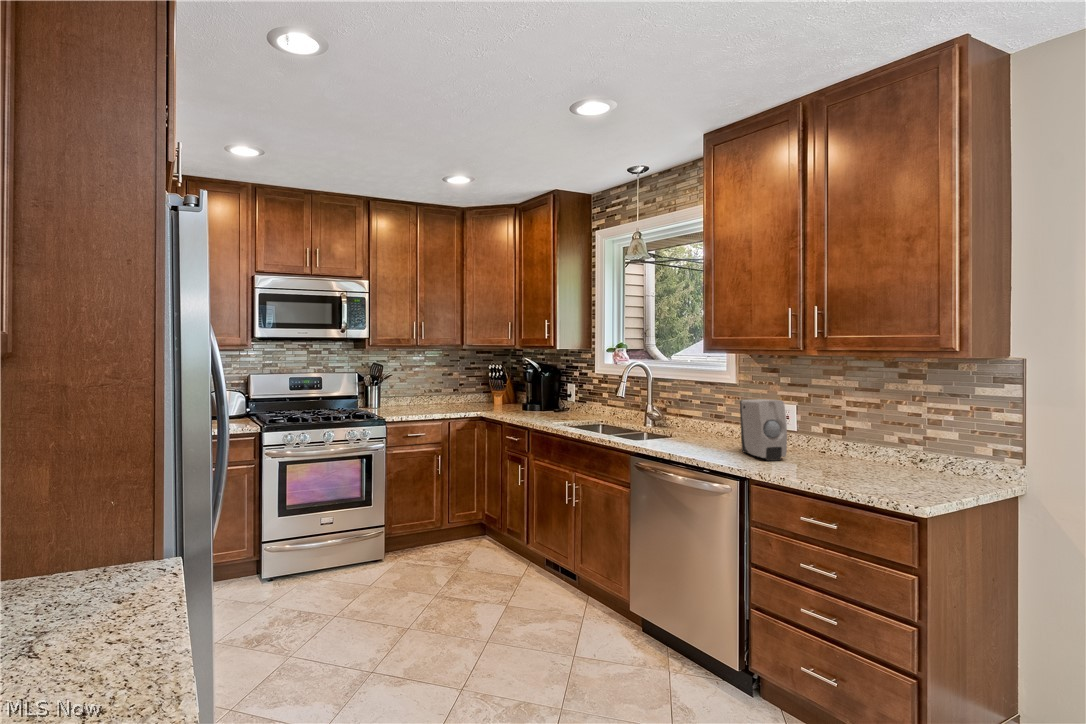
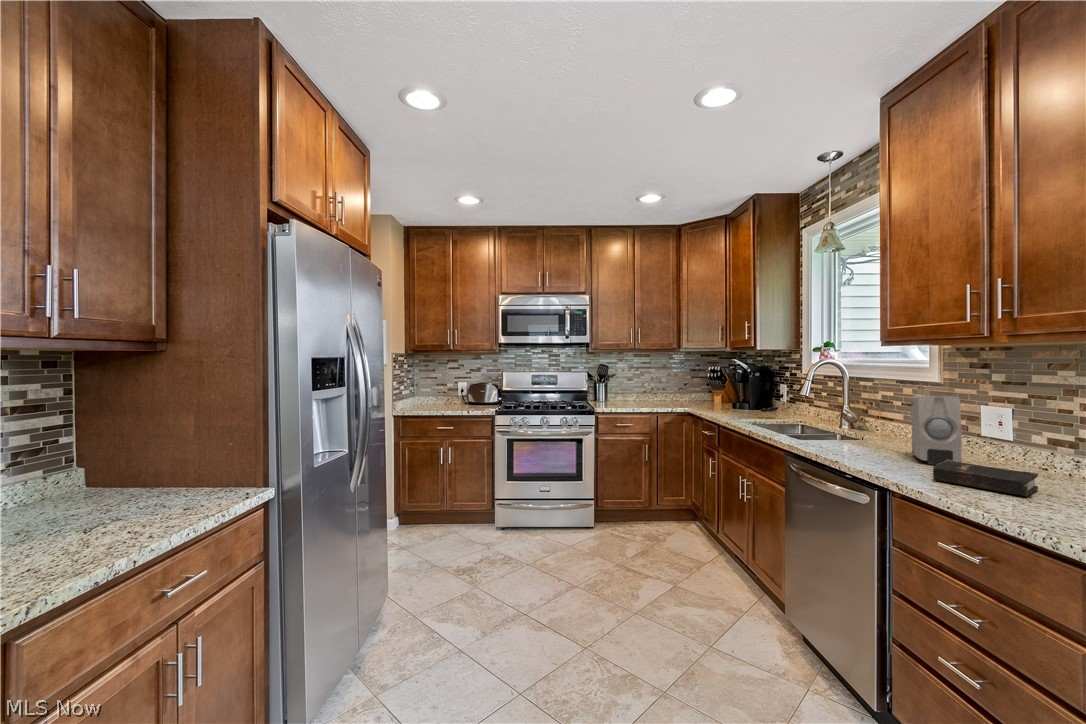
hardback book: none [793,458,865,483] -> present [933,460,1038,496]

